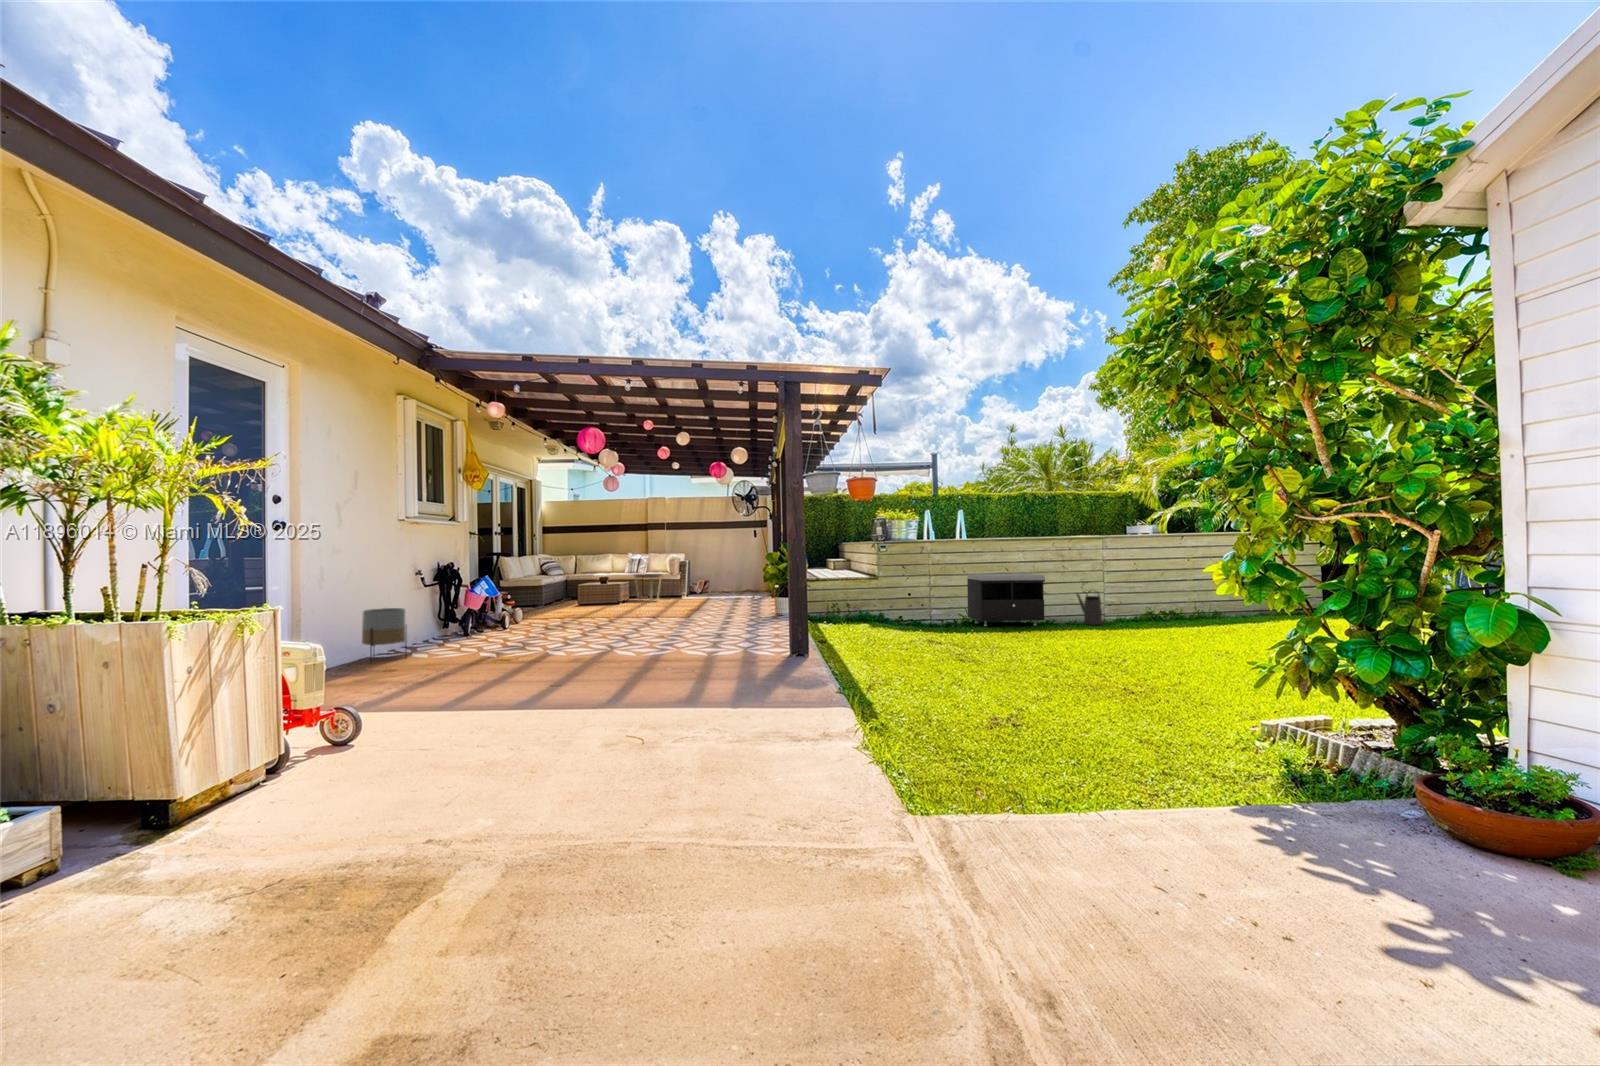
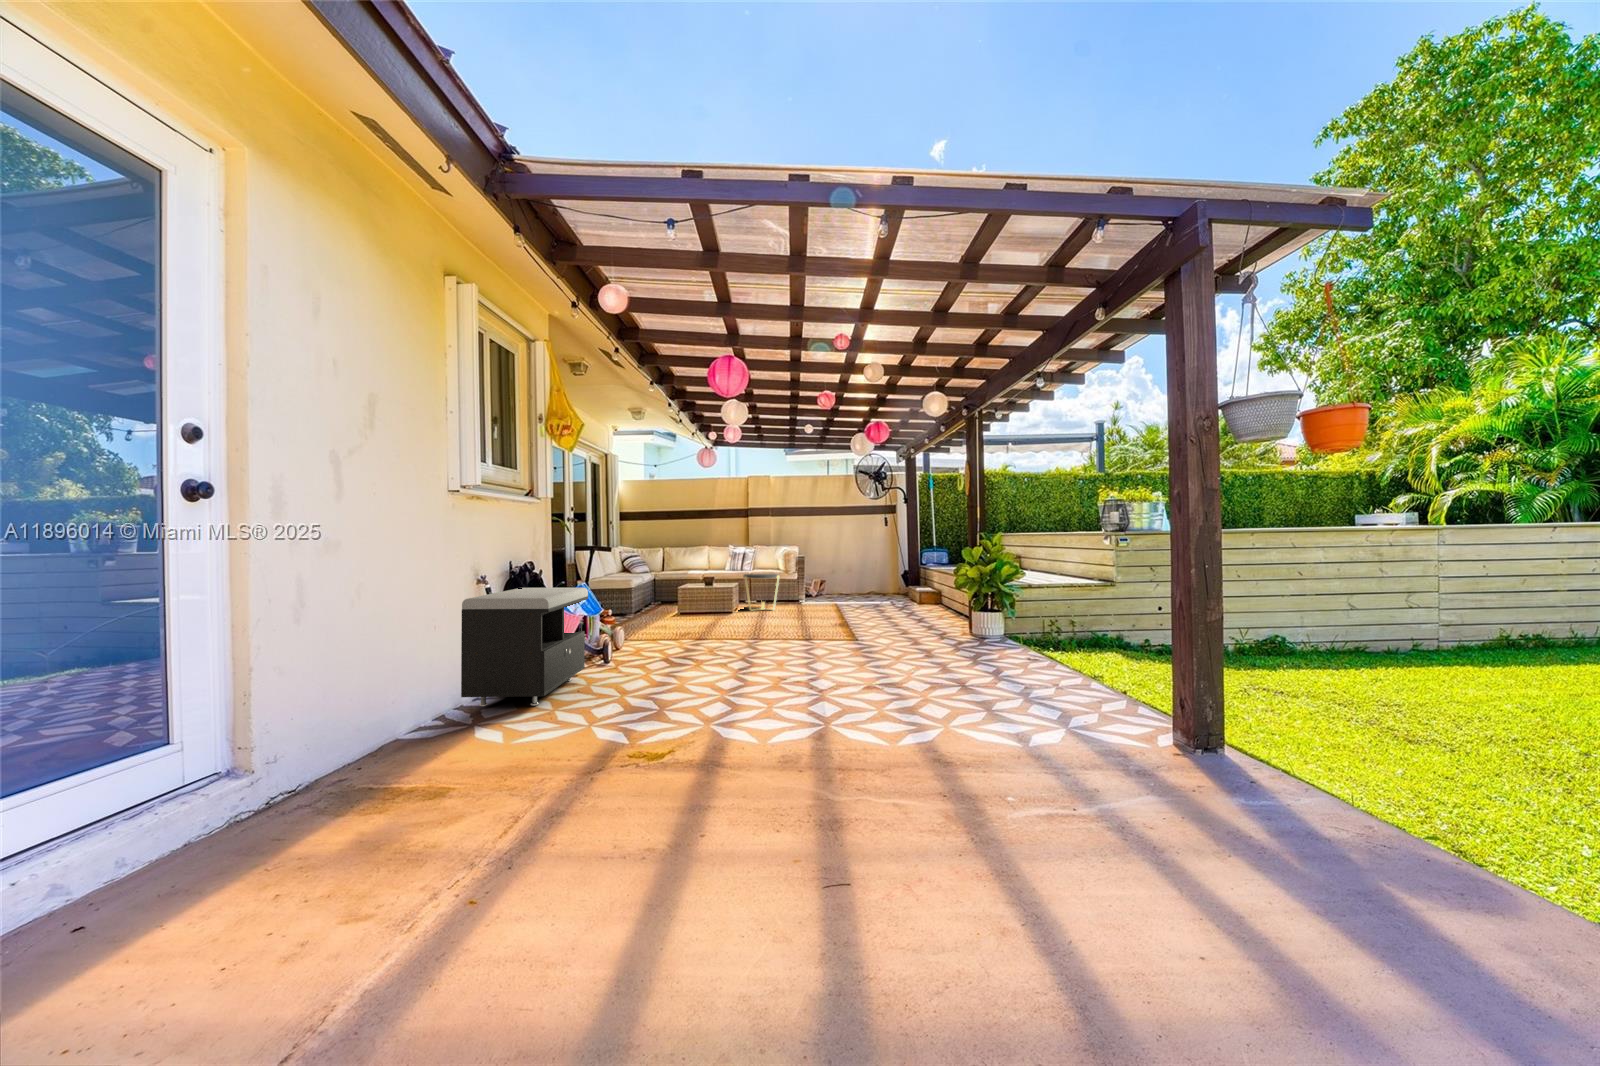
storage bench: present [967,574,1045,626] -> present [461,588,588,706]
watering can: present [1077,594,1102,625] -> none [1456,606,1533,663]
planter: present [362,608,406,662] -> none [393,646,471,753]

